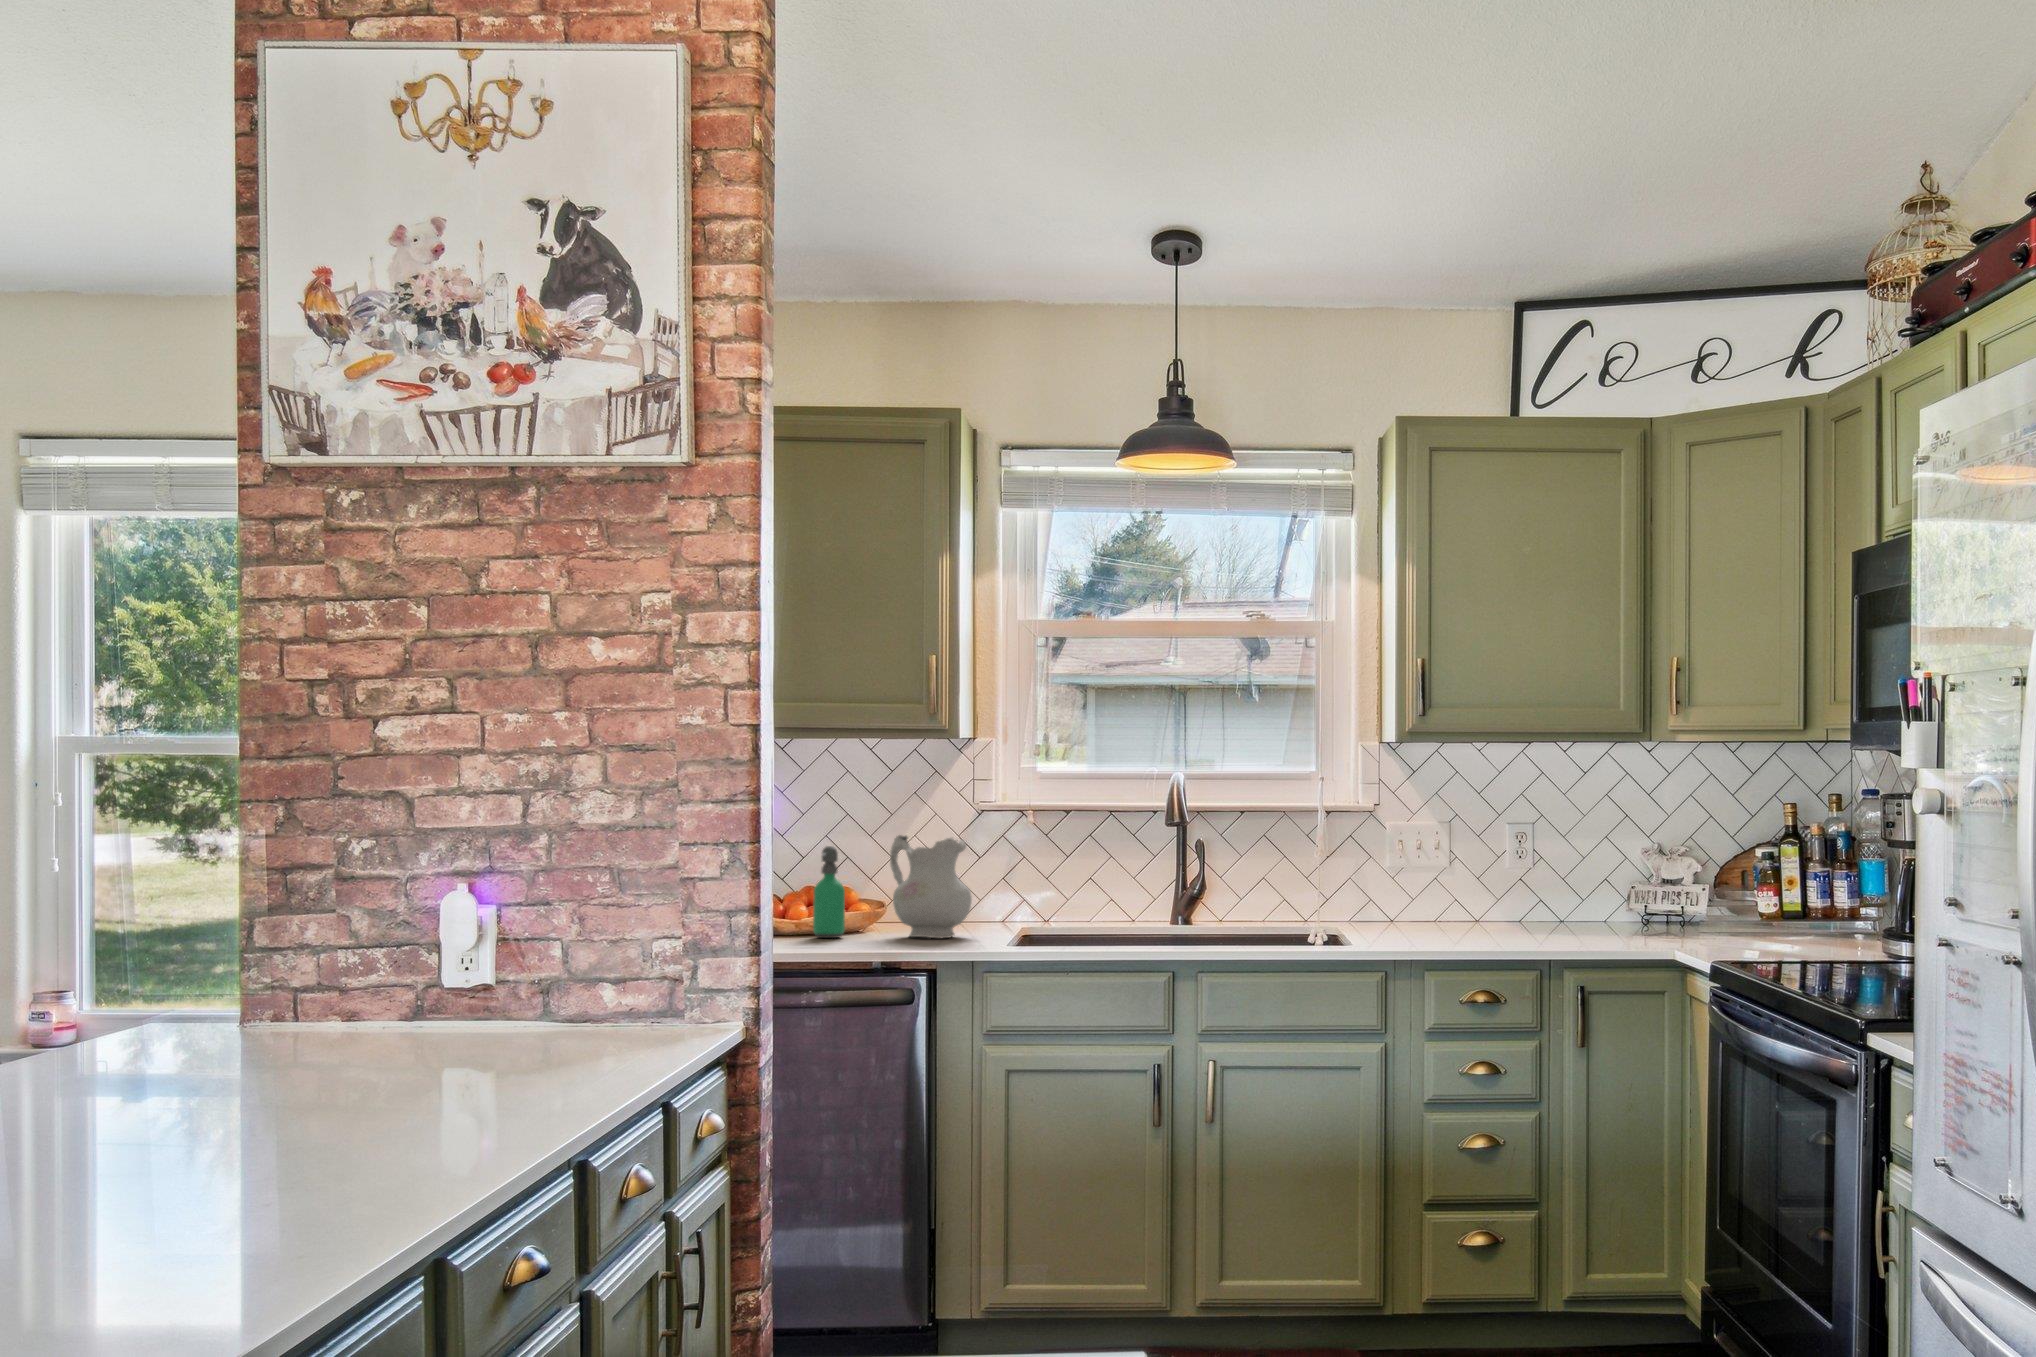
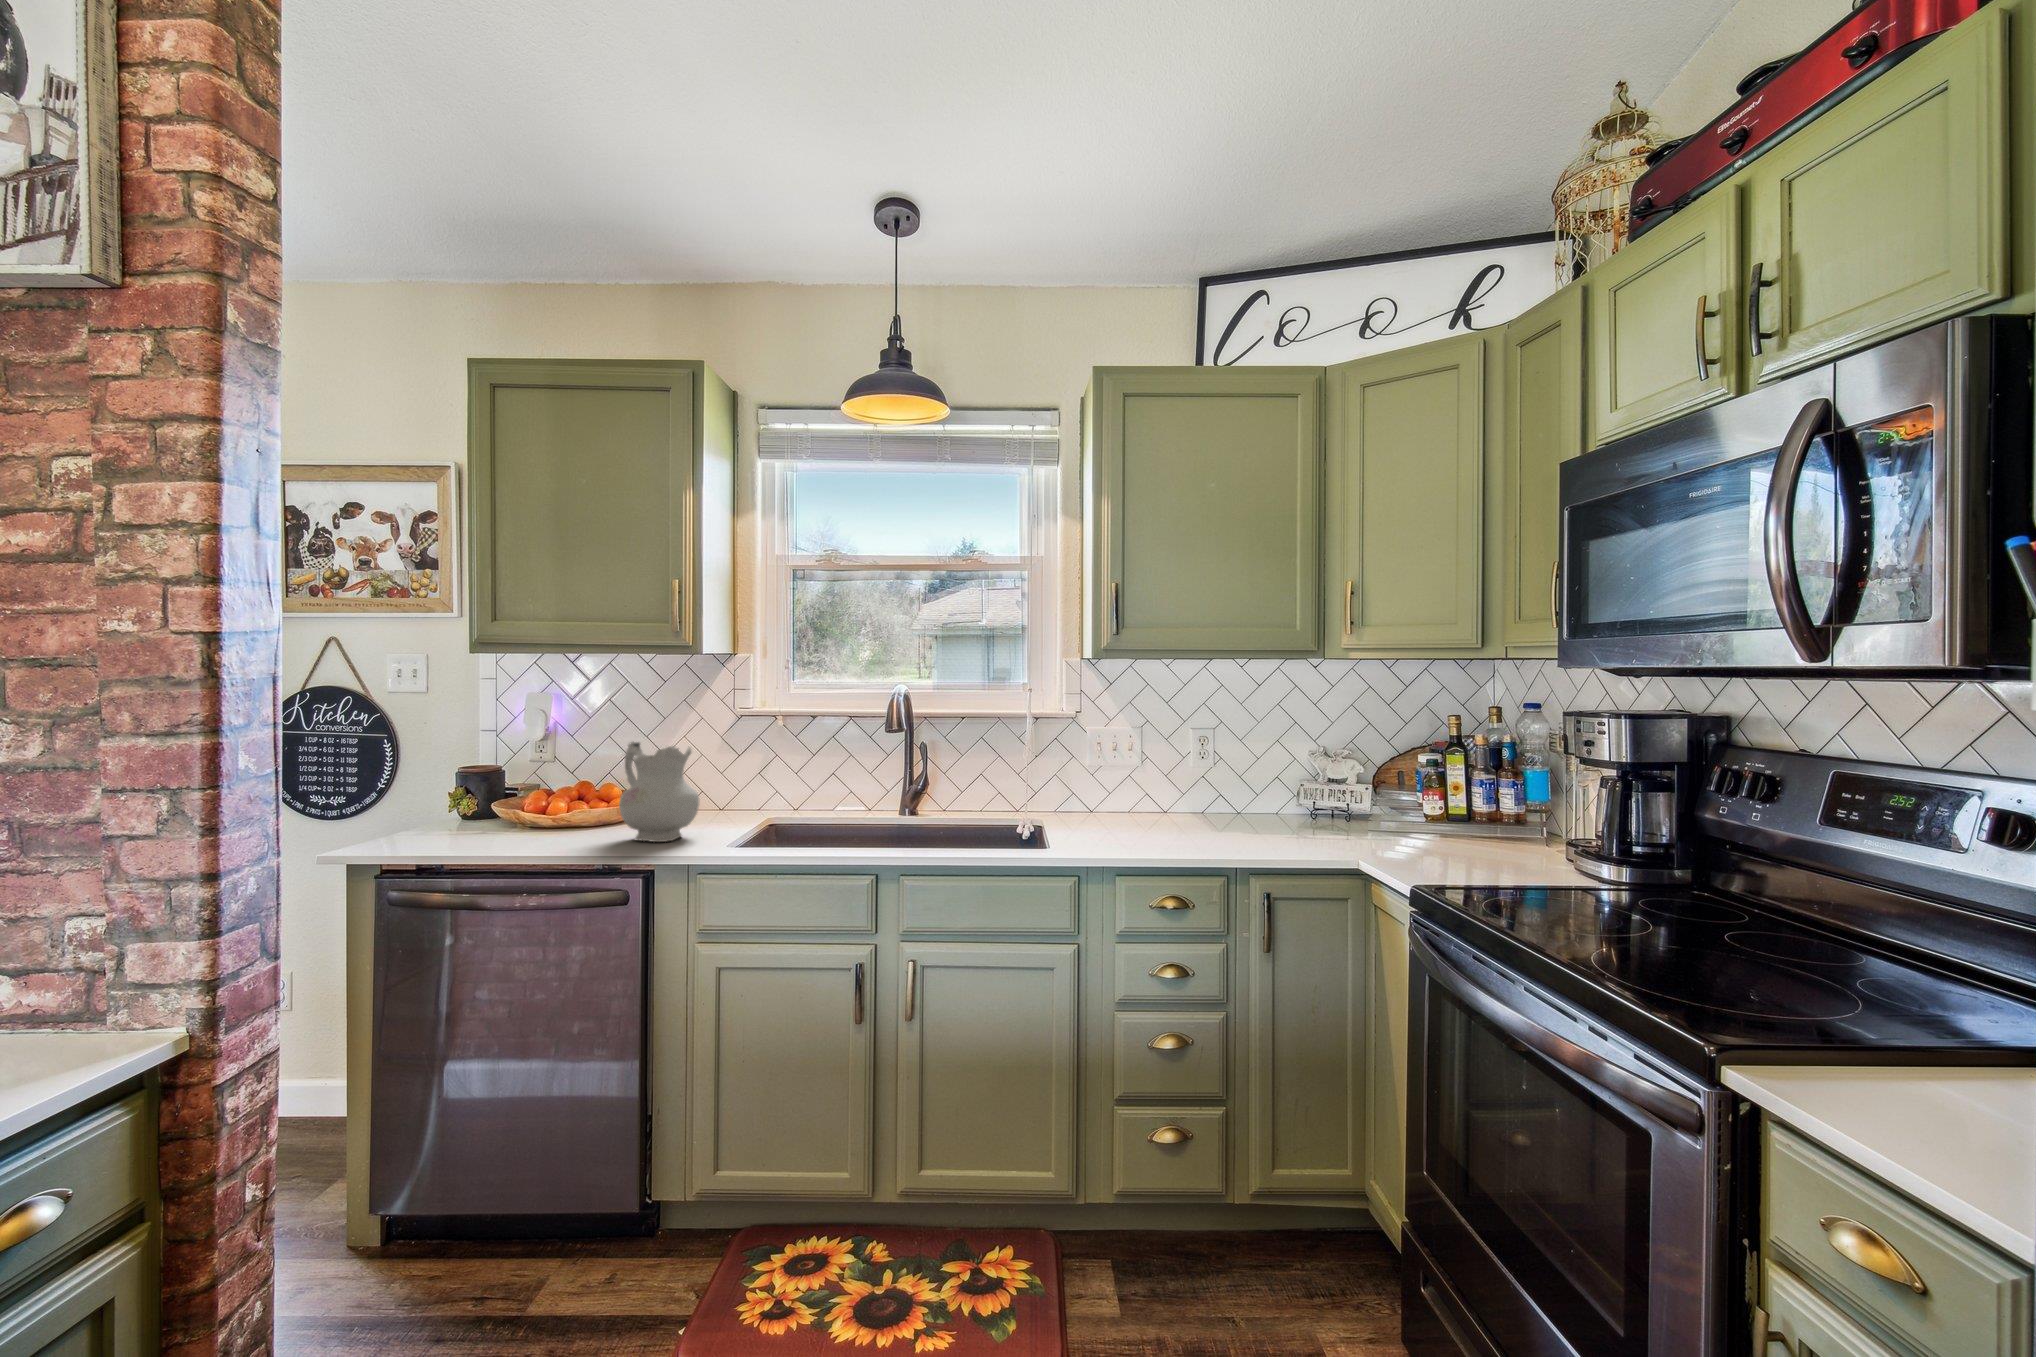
soap dispenser: present [813,846,845,938] -> none [539,753,573,842]

